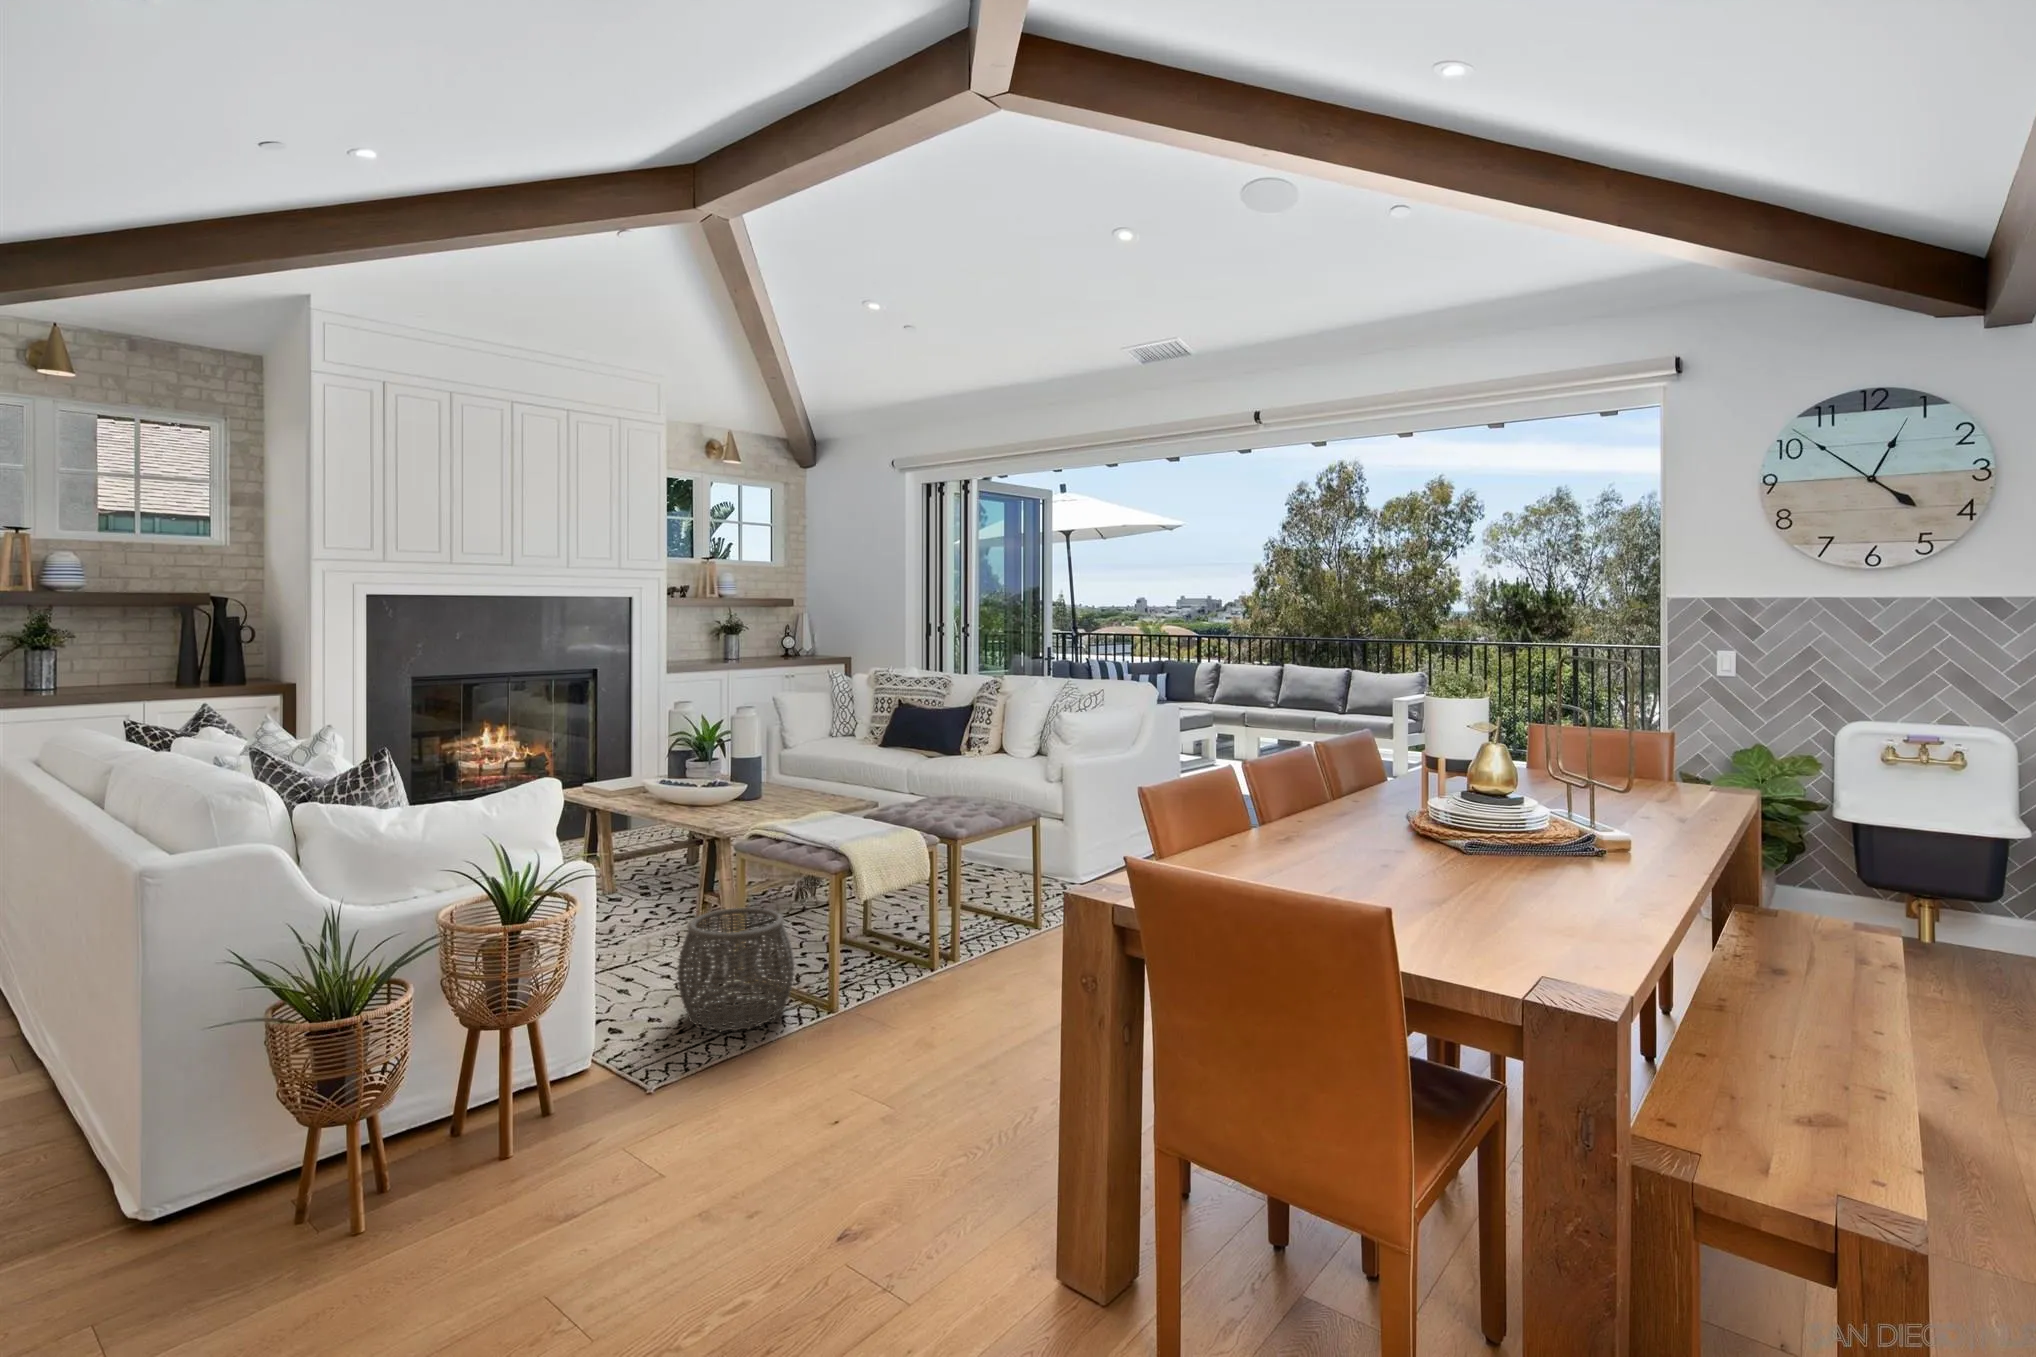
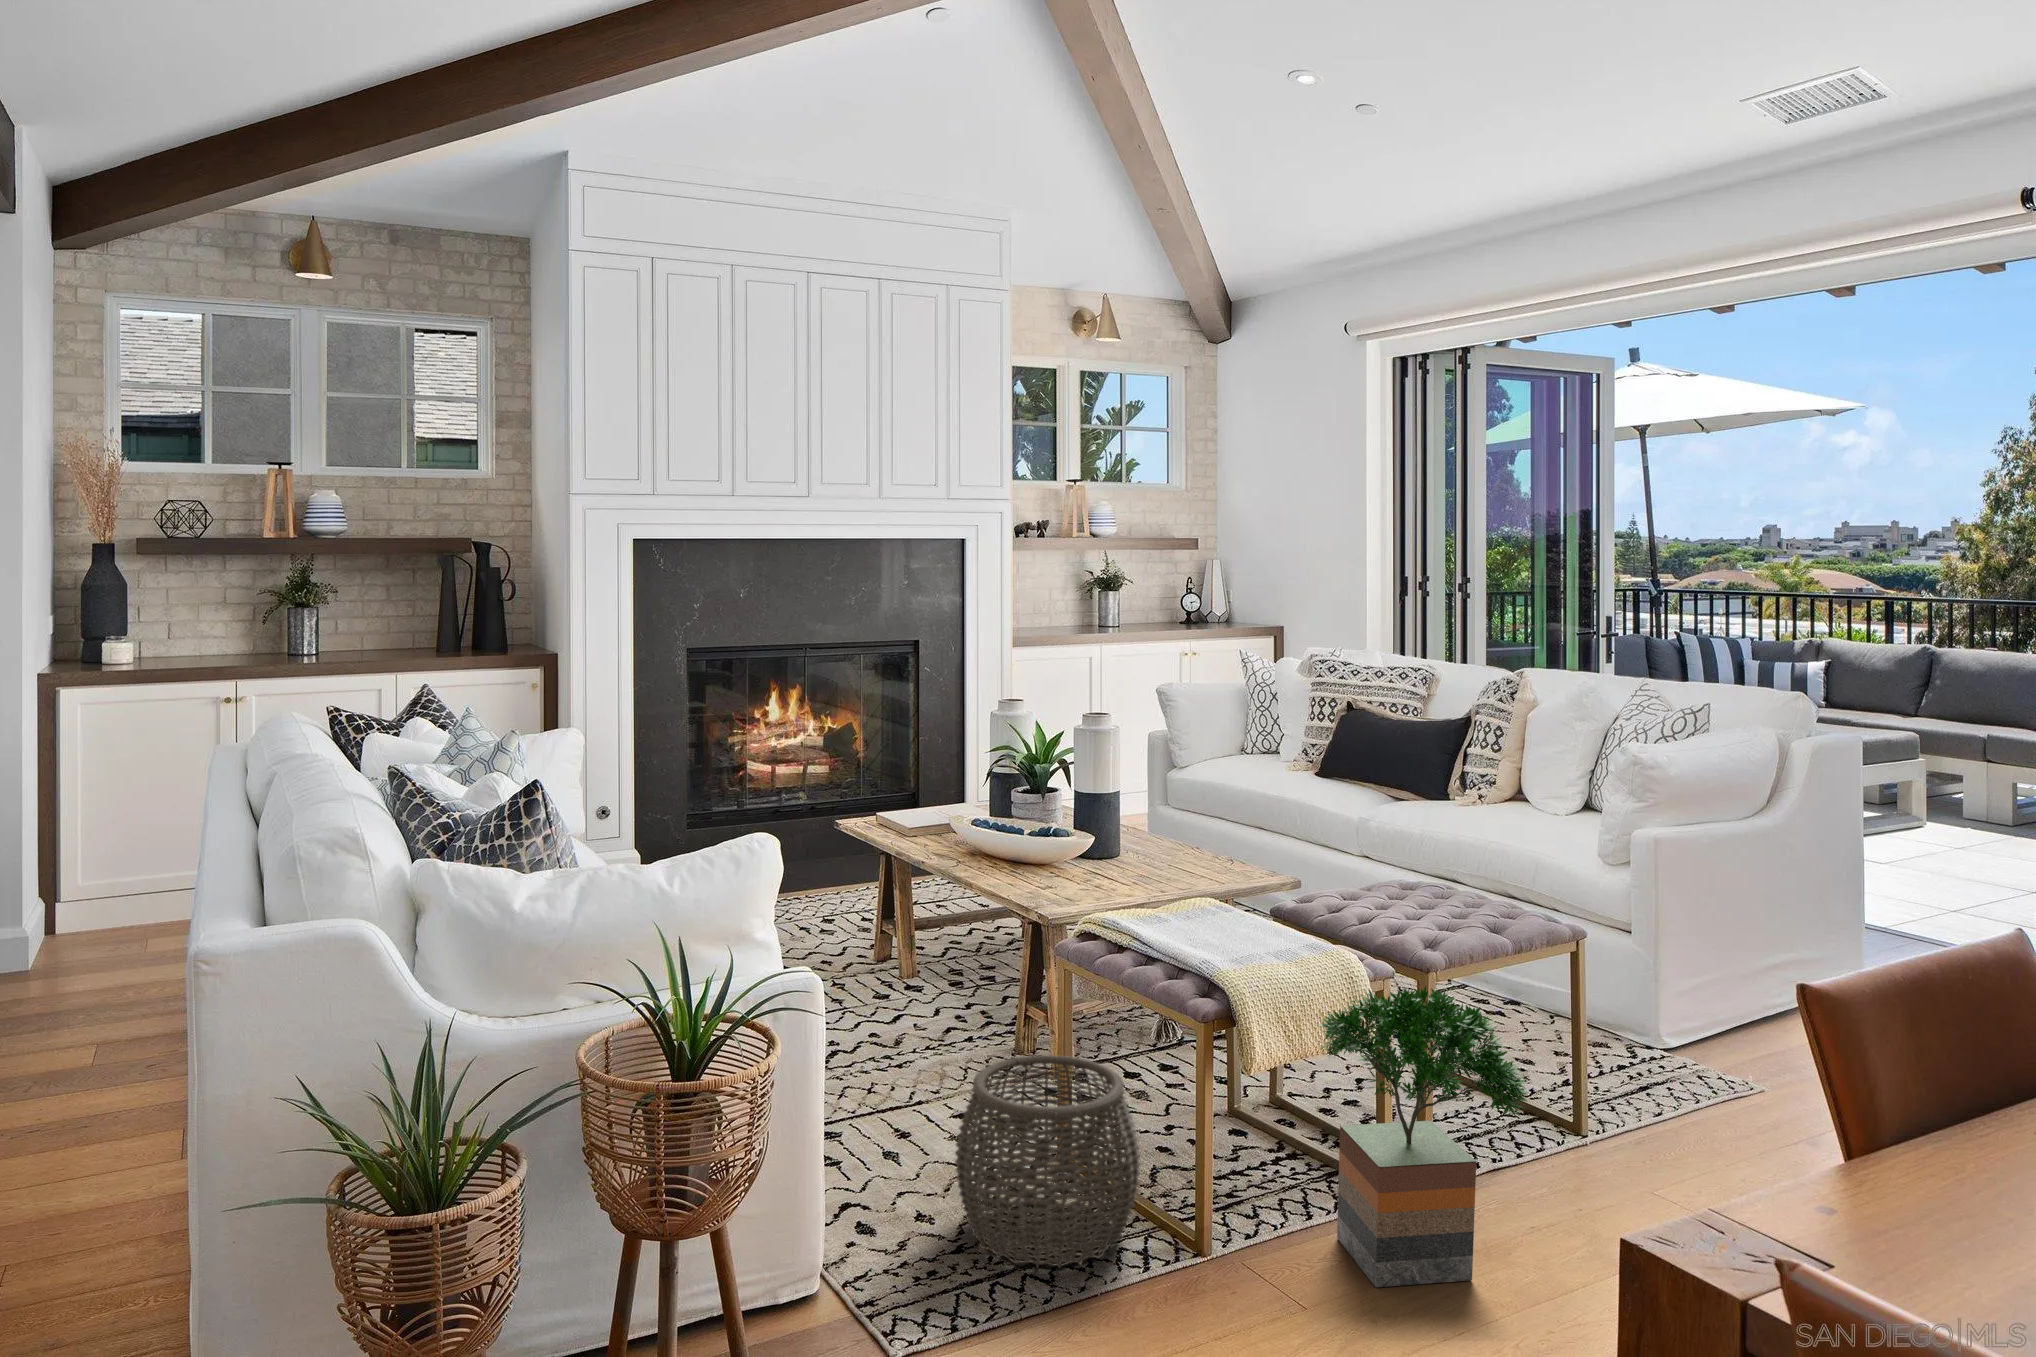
potted tree: none [896,843,1011,1012] -> present [1319,986,1528,1287]

